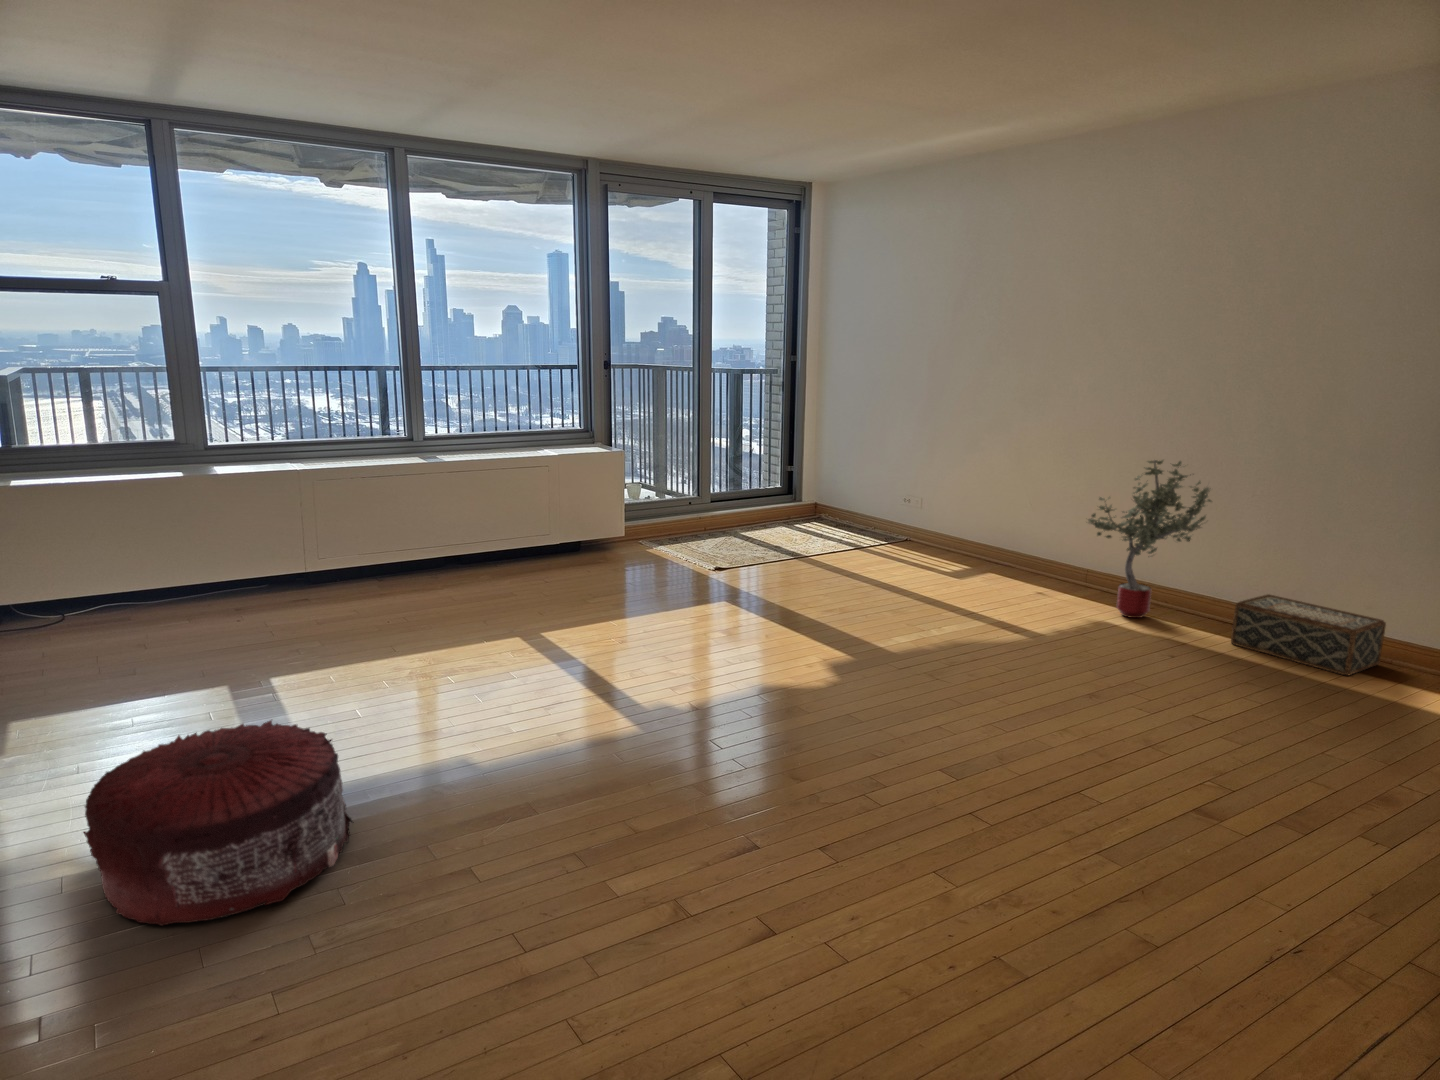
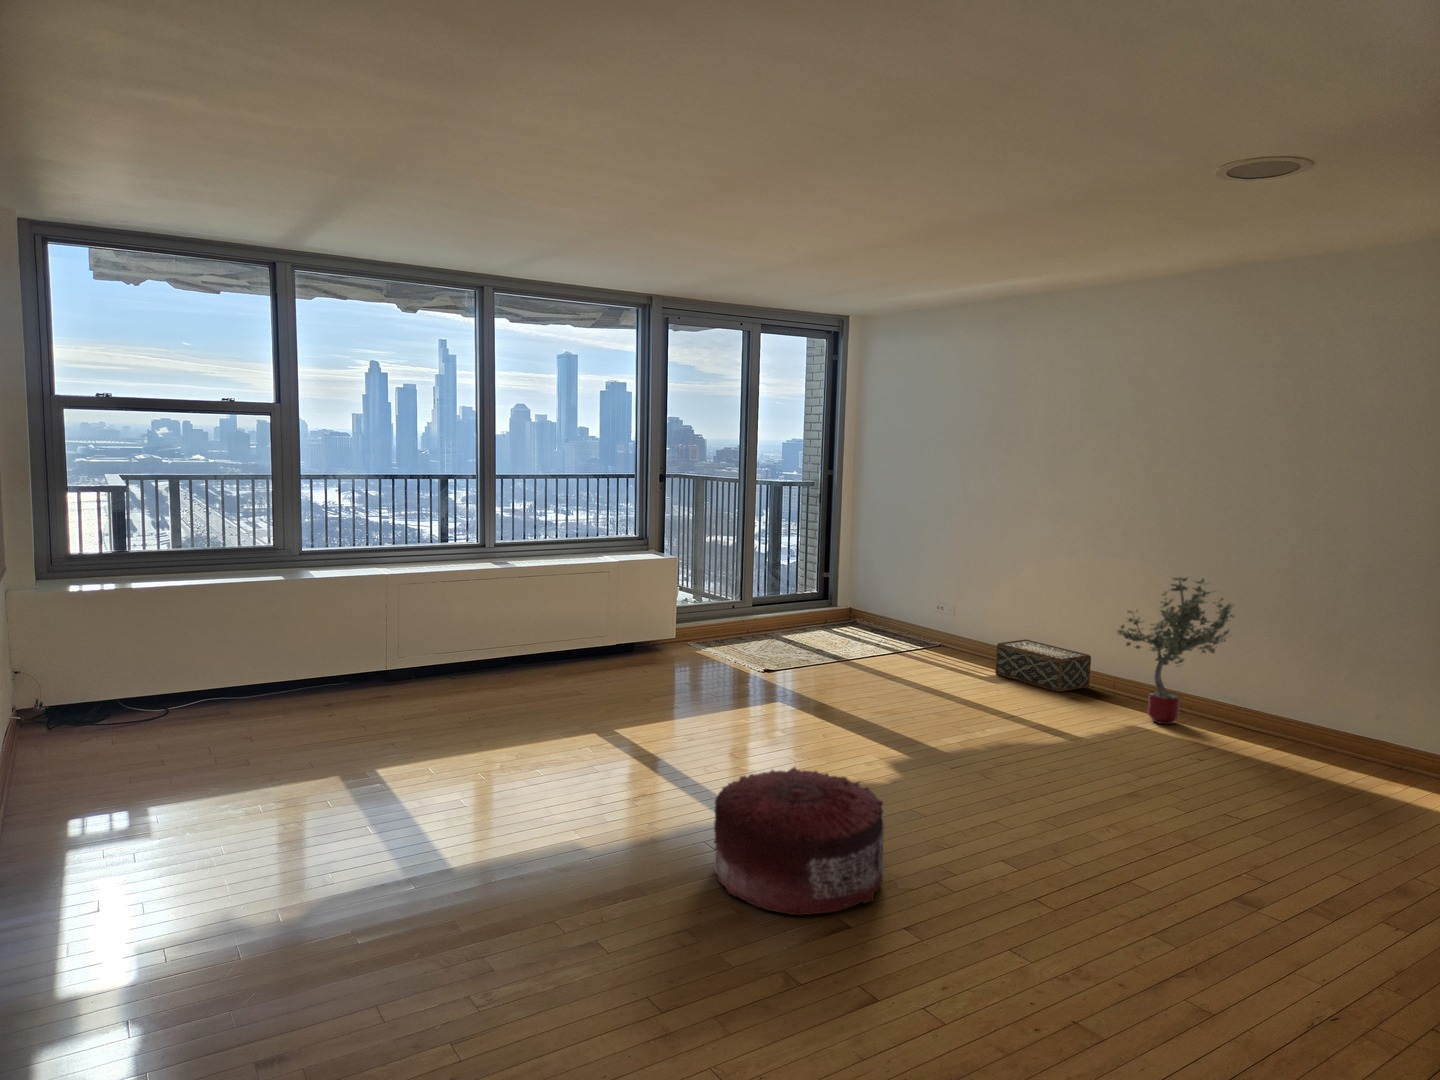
woven basket: present [1231,594,1386,676] -> present [995,639,1091,692]
pouf: present [84,720,354,926] -> present [714,767,884,916]

